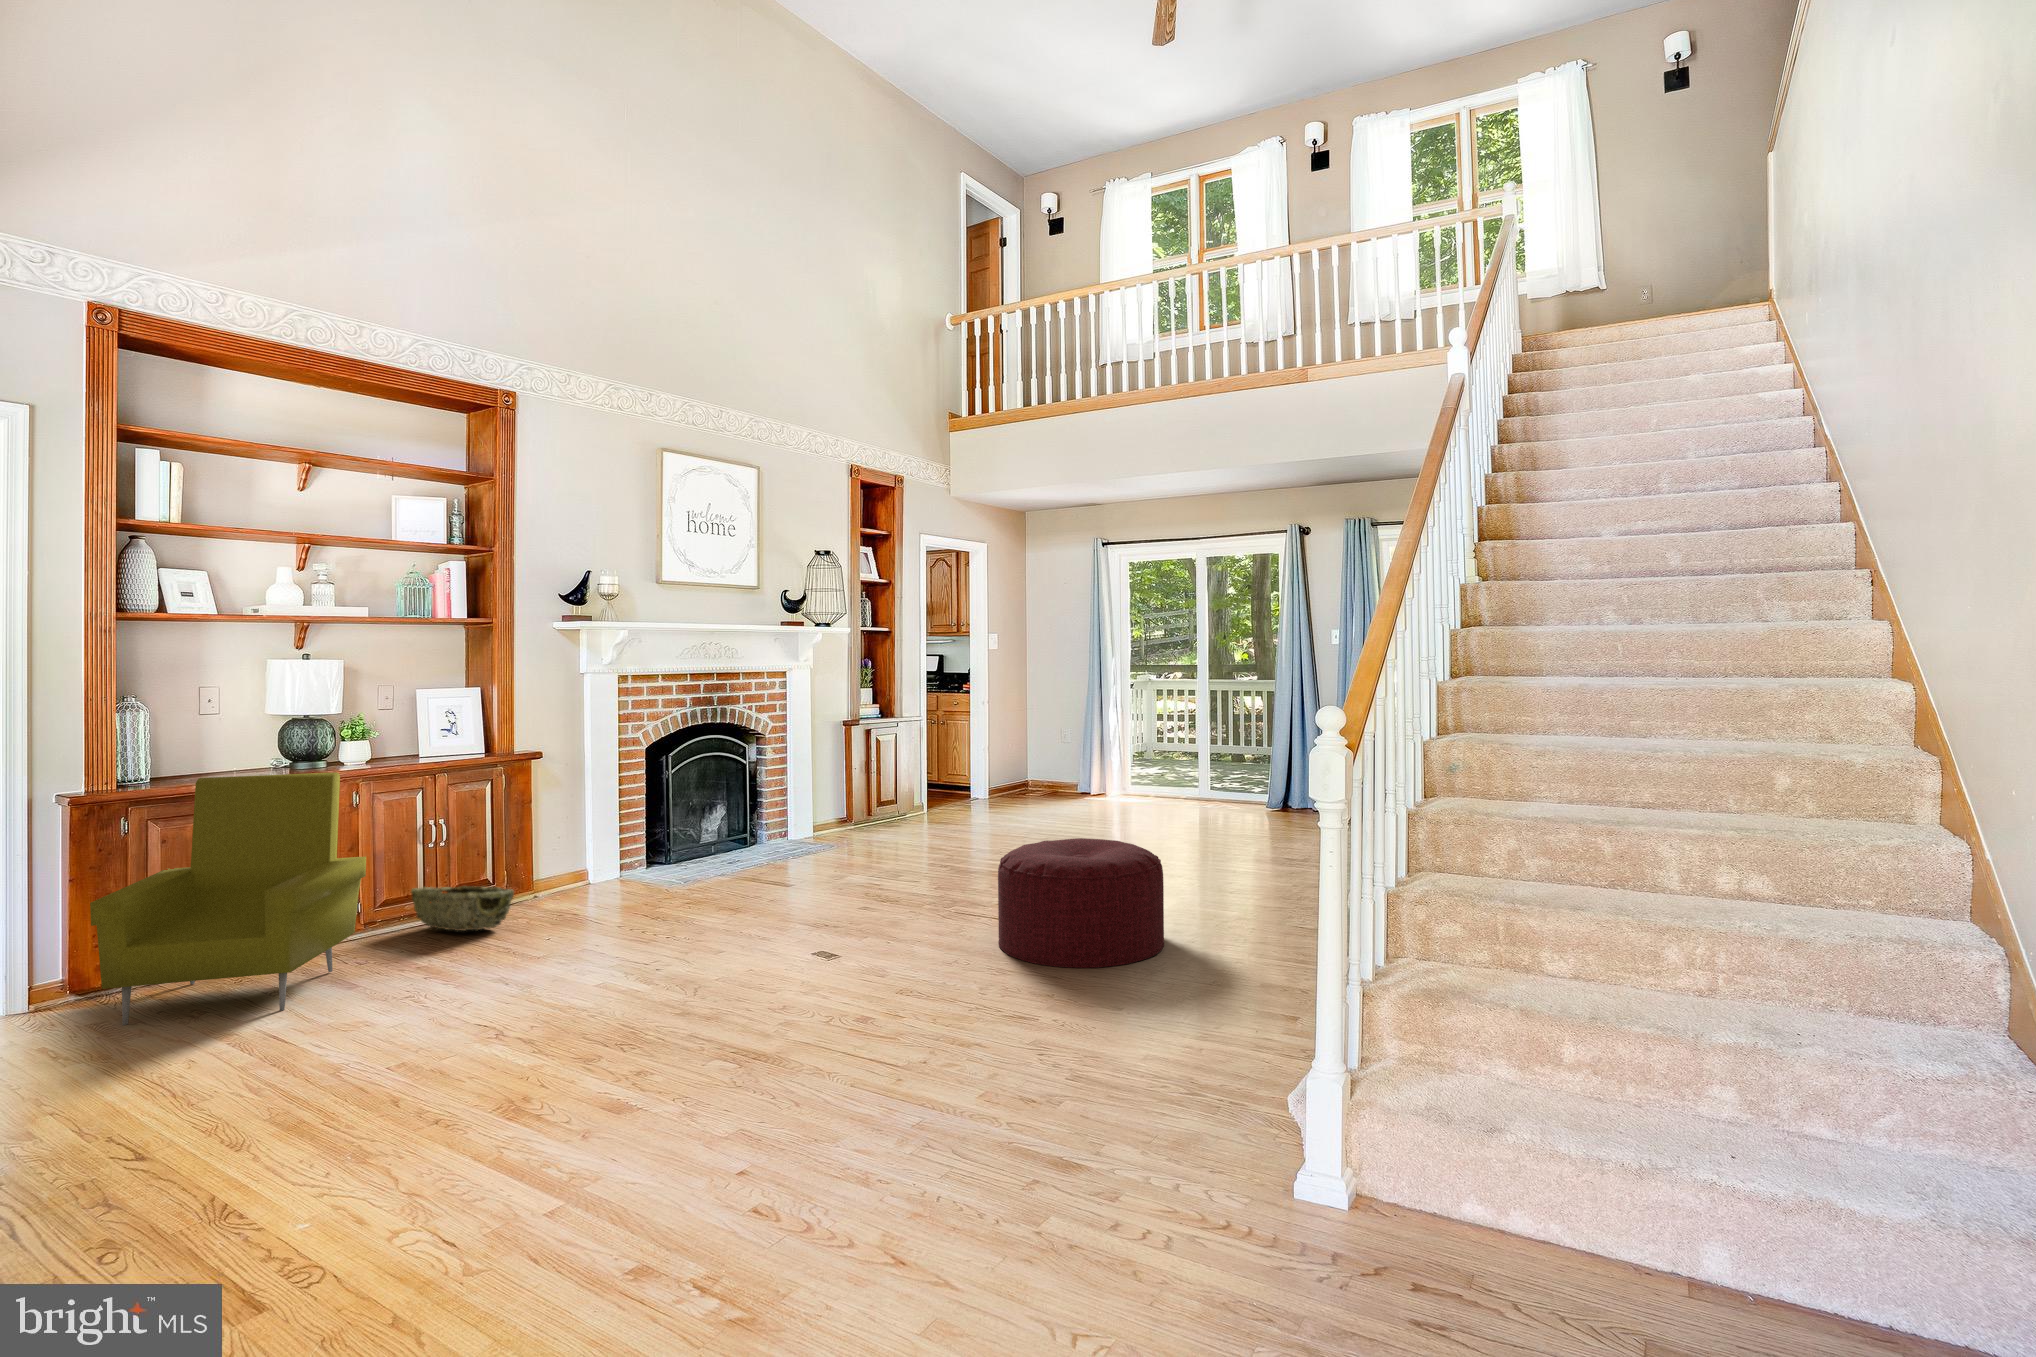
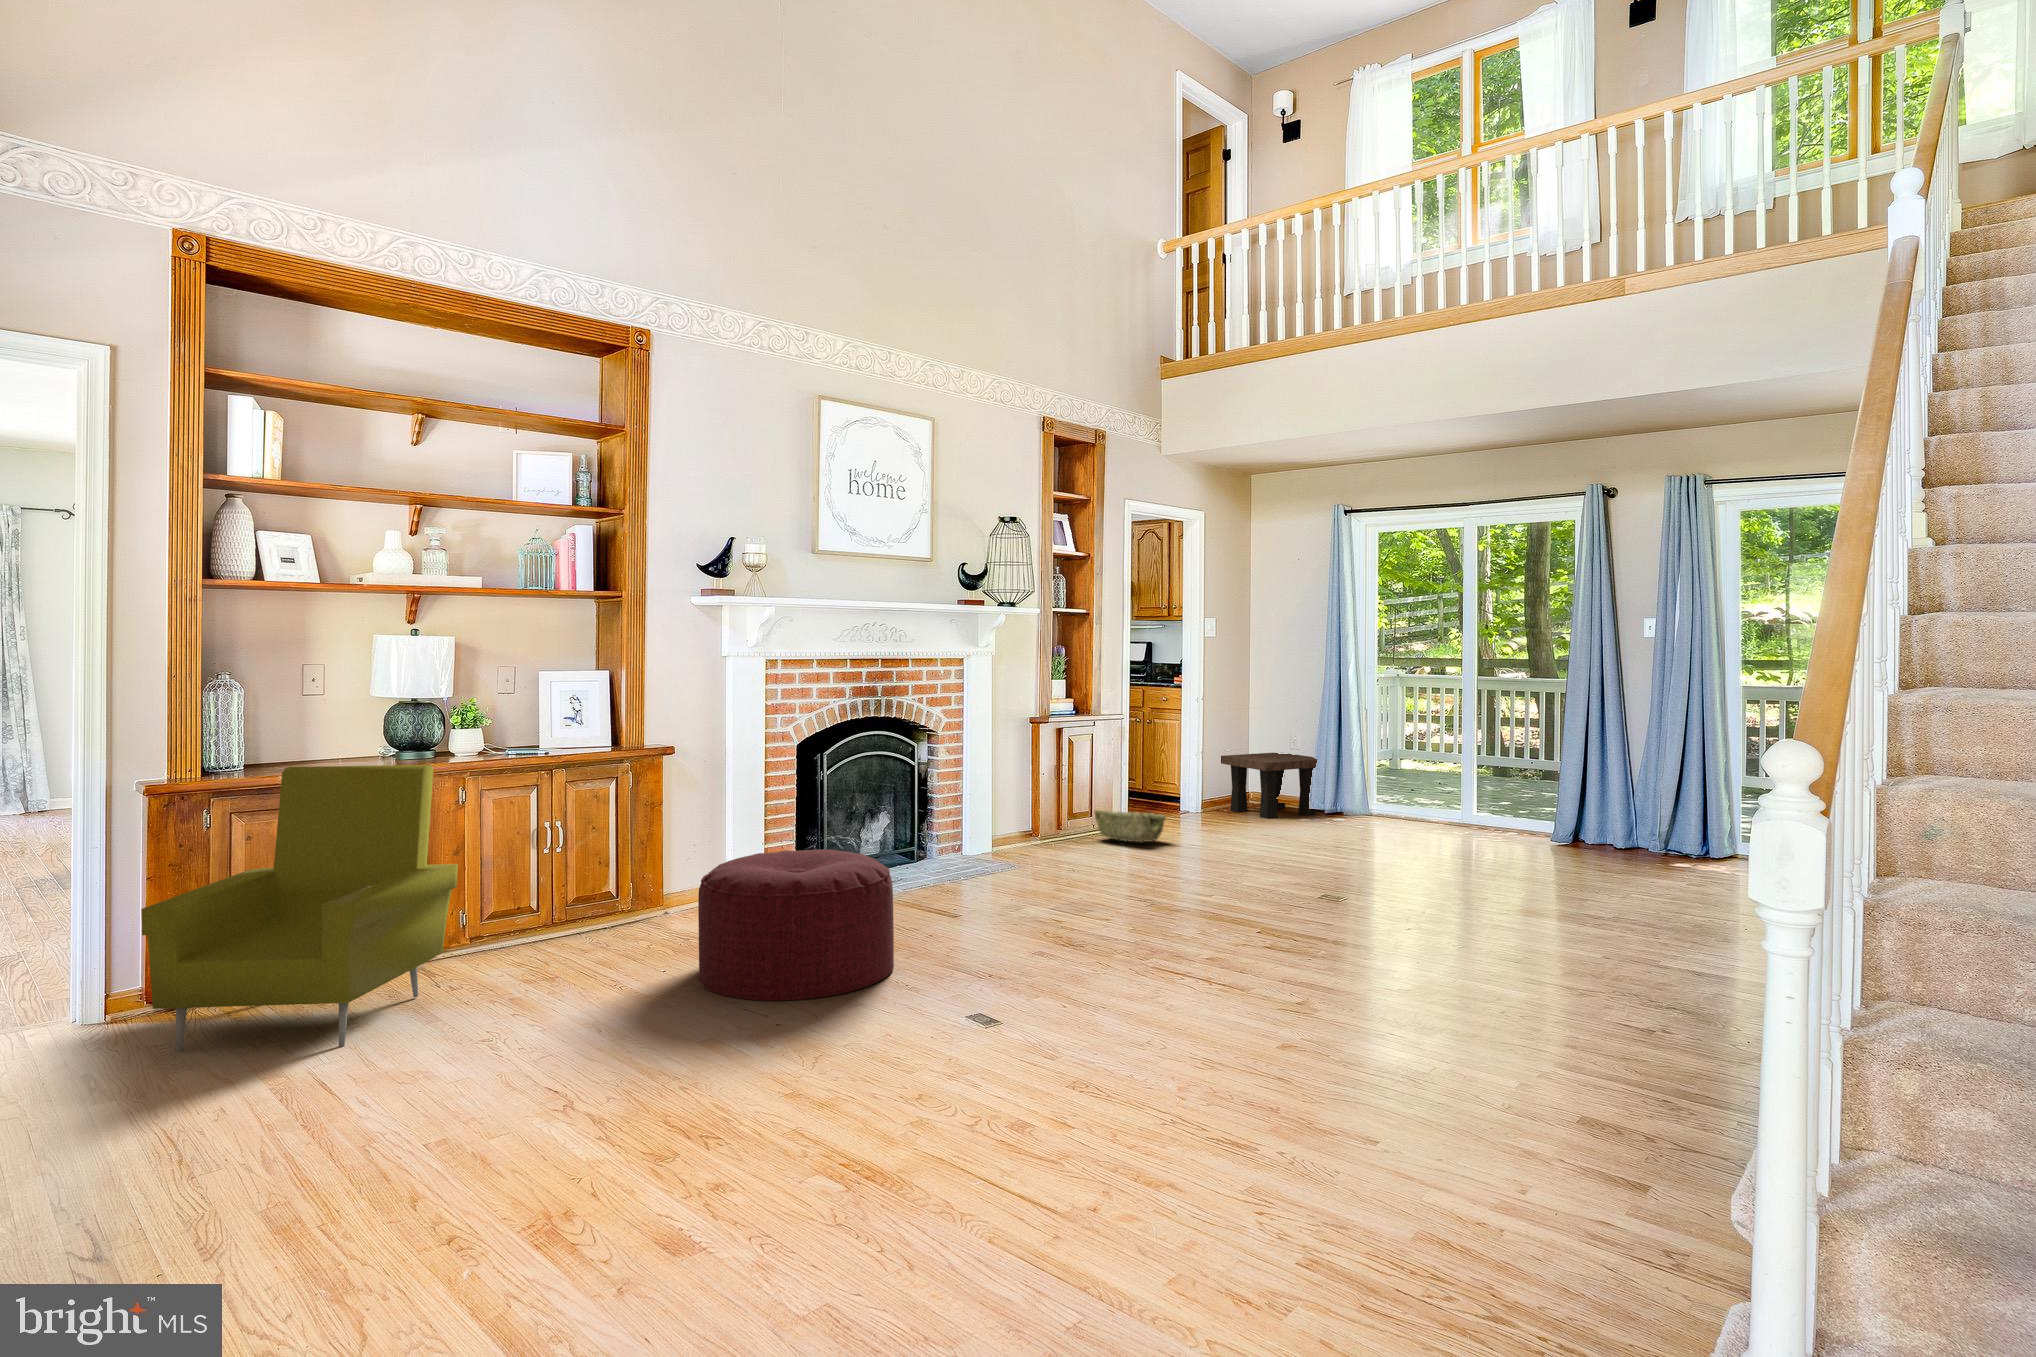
side table: none [1004,745,1090,801] -> present [1221,753,1317,819]
ottoman: present [998,838,1164,968] -> present [698,849,894,1001]
woven basket: present [411,886,514,931] -> present [1094,810,1166,842]

